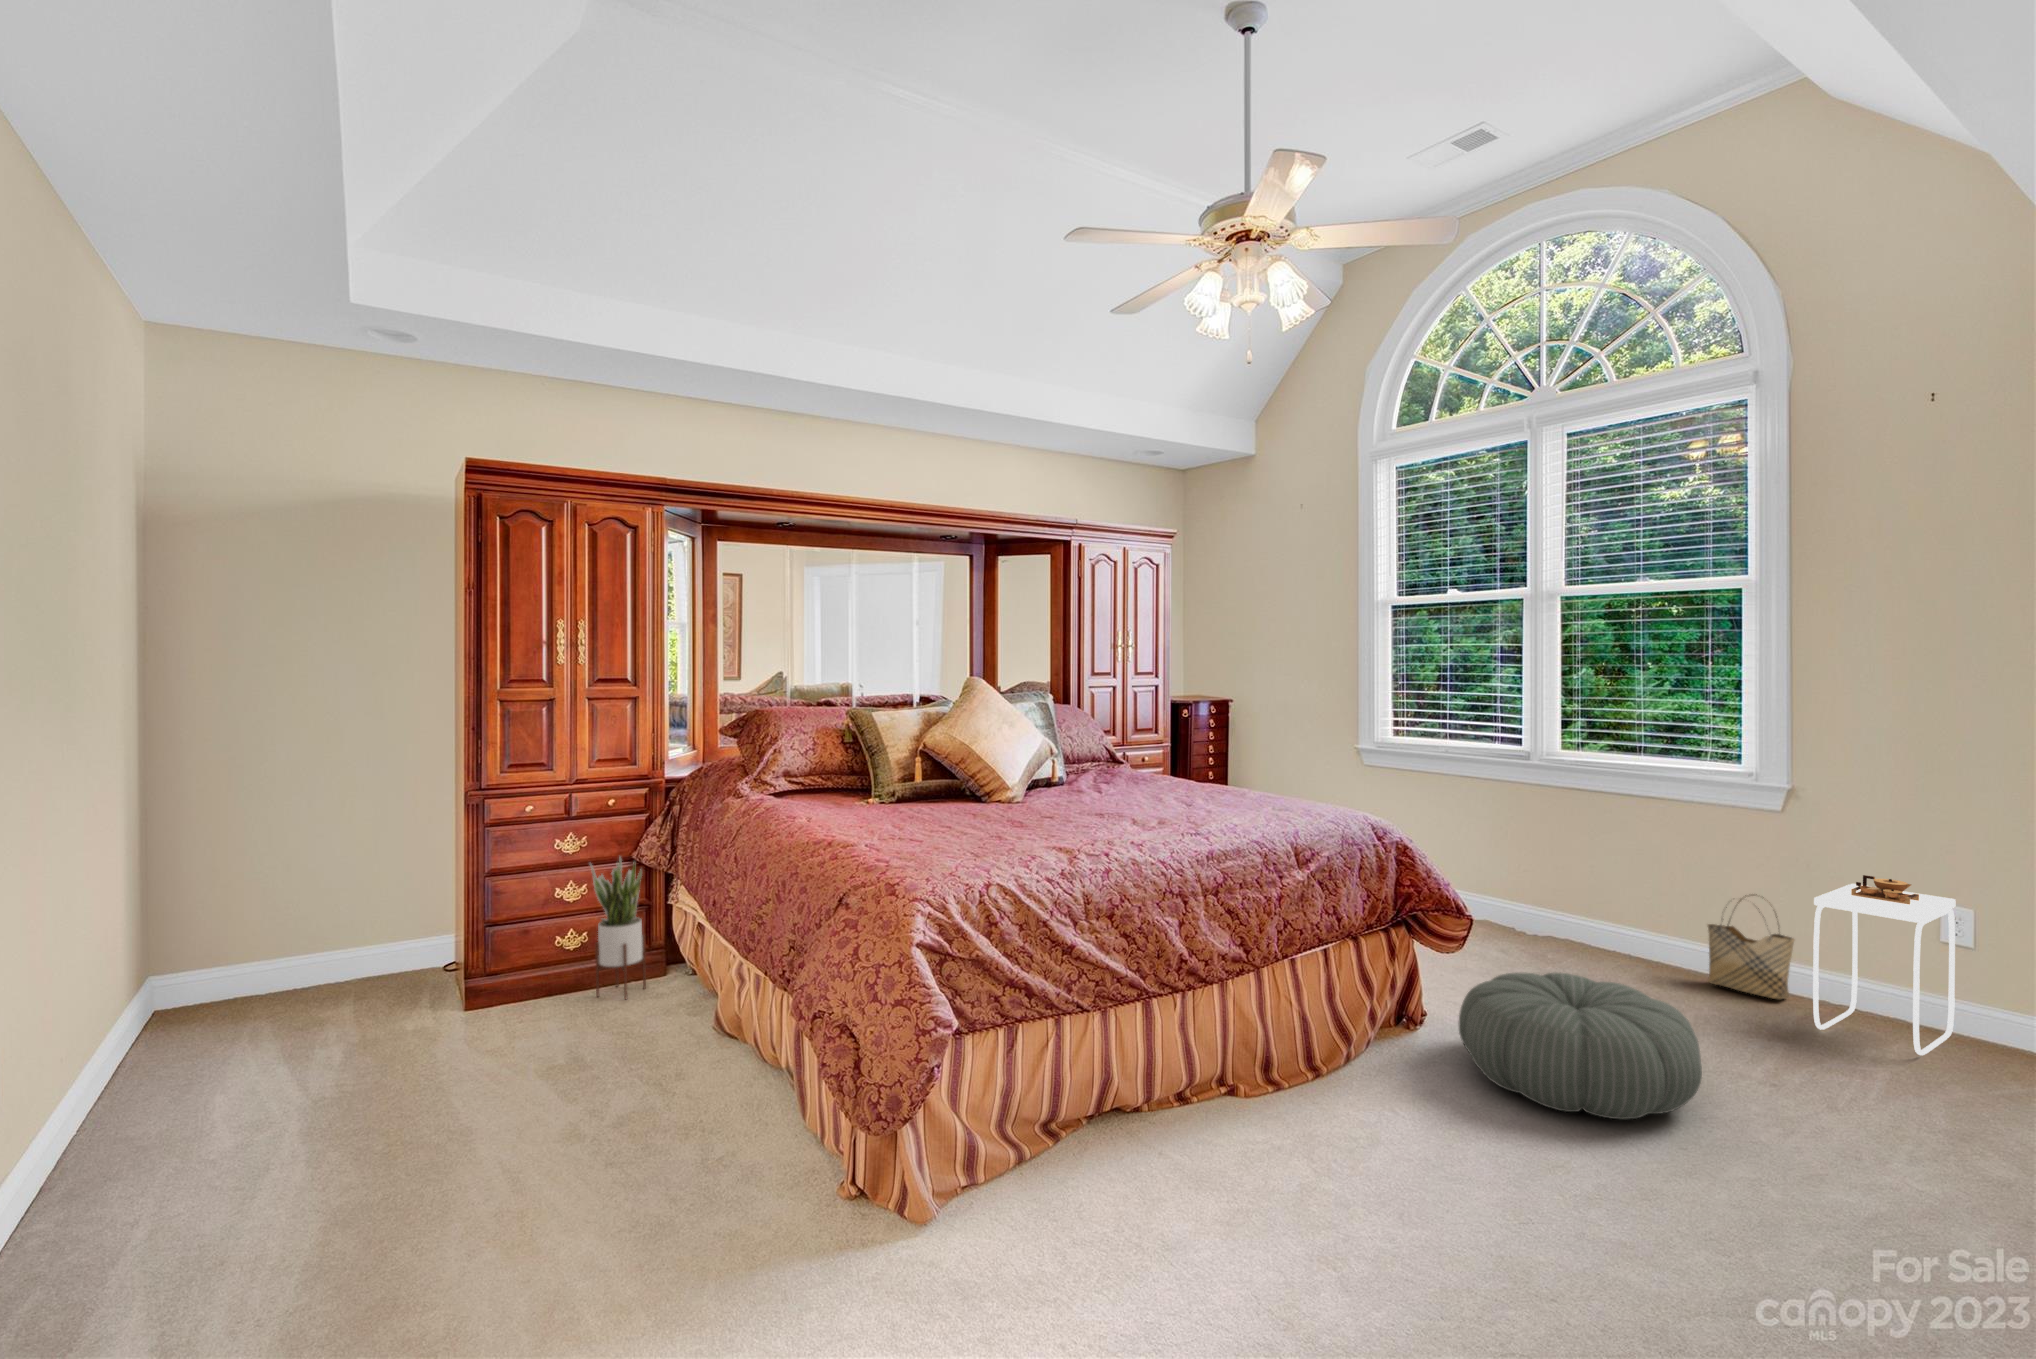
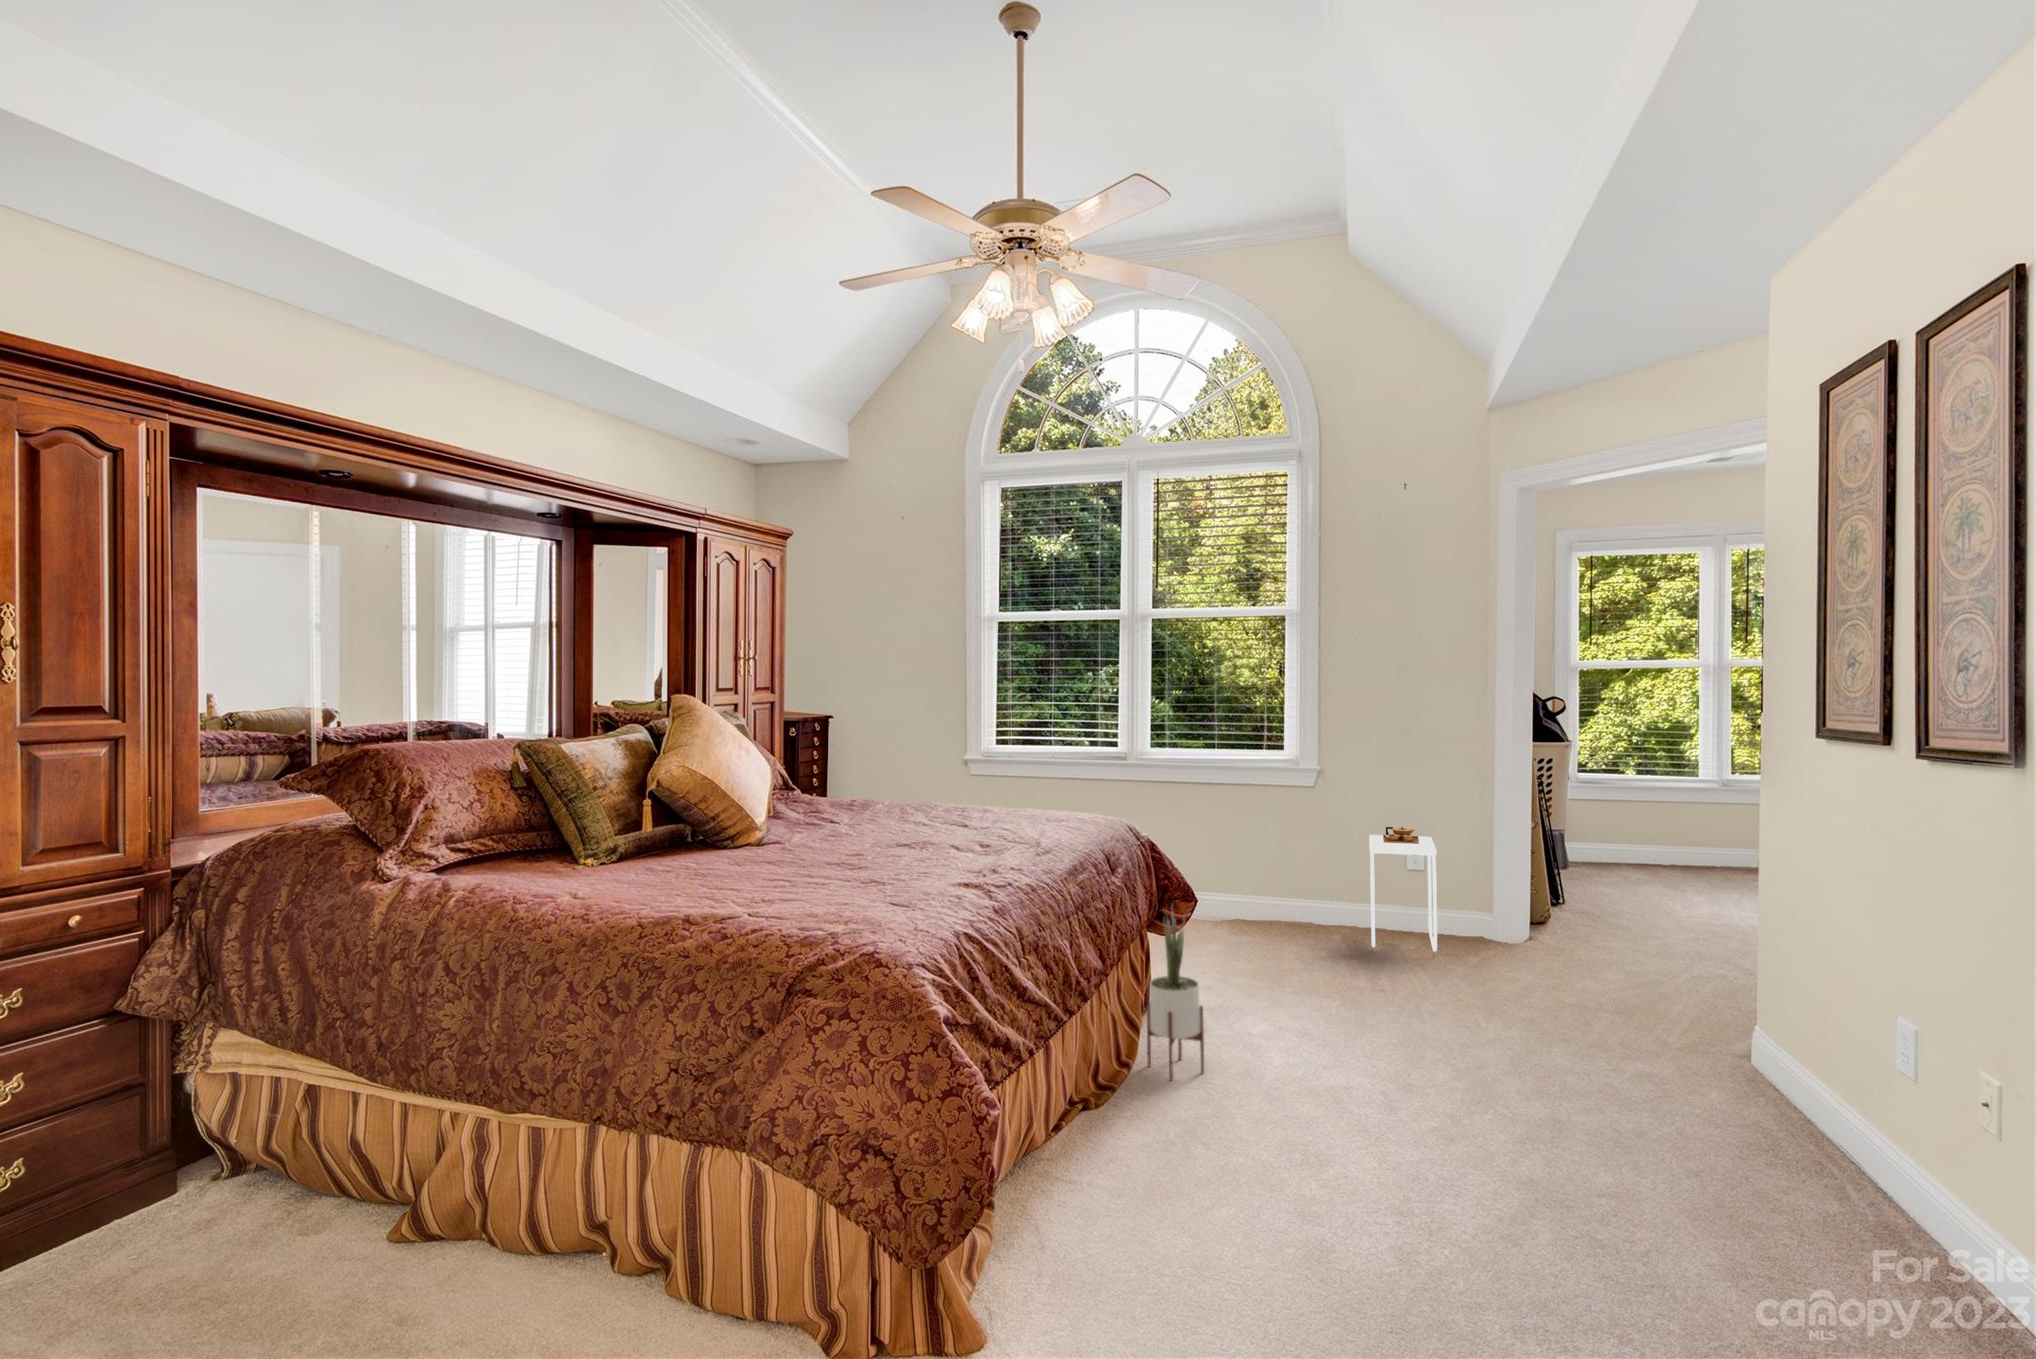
potted plant: present [590,857,646,999] -> present [1147,912,1204,1080]
woven basket: present [1708,894,1794,999] -> none [1279,853,1337,932]
pouf: present [1459,973,1702,1120] -> none [1212,935,1397,1049]

